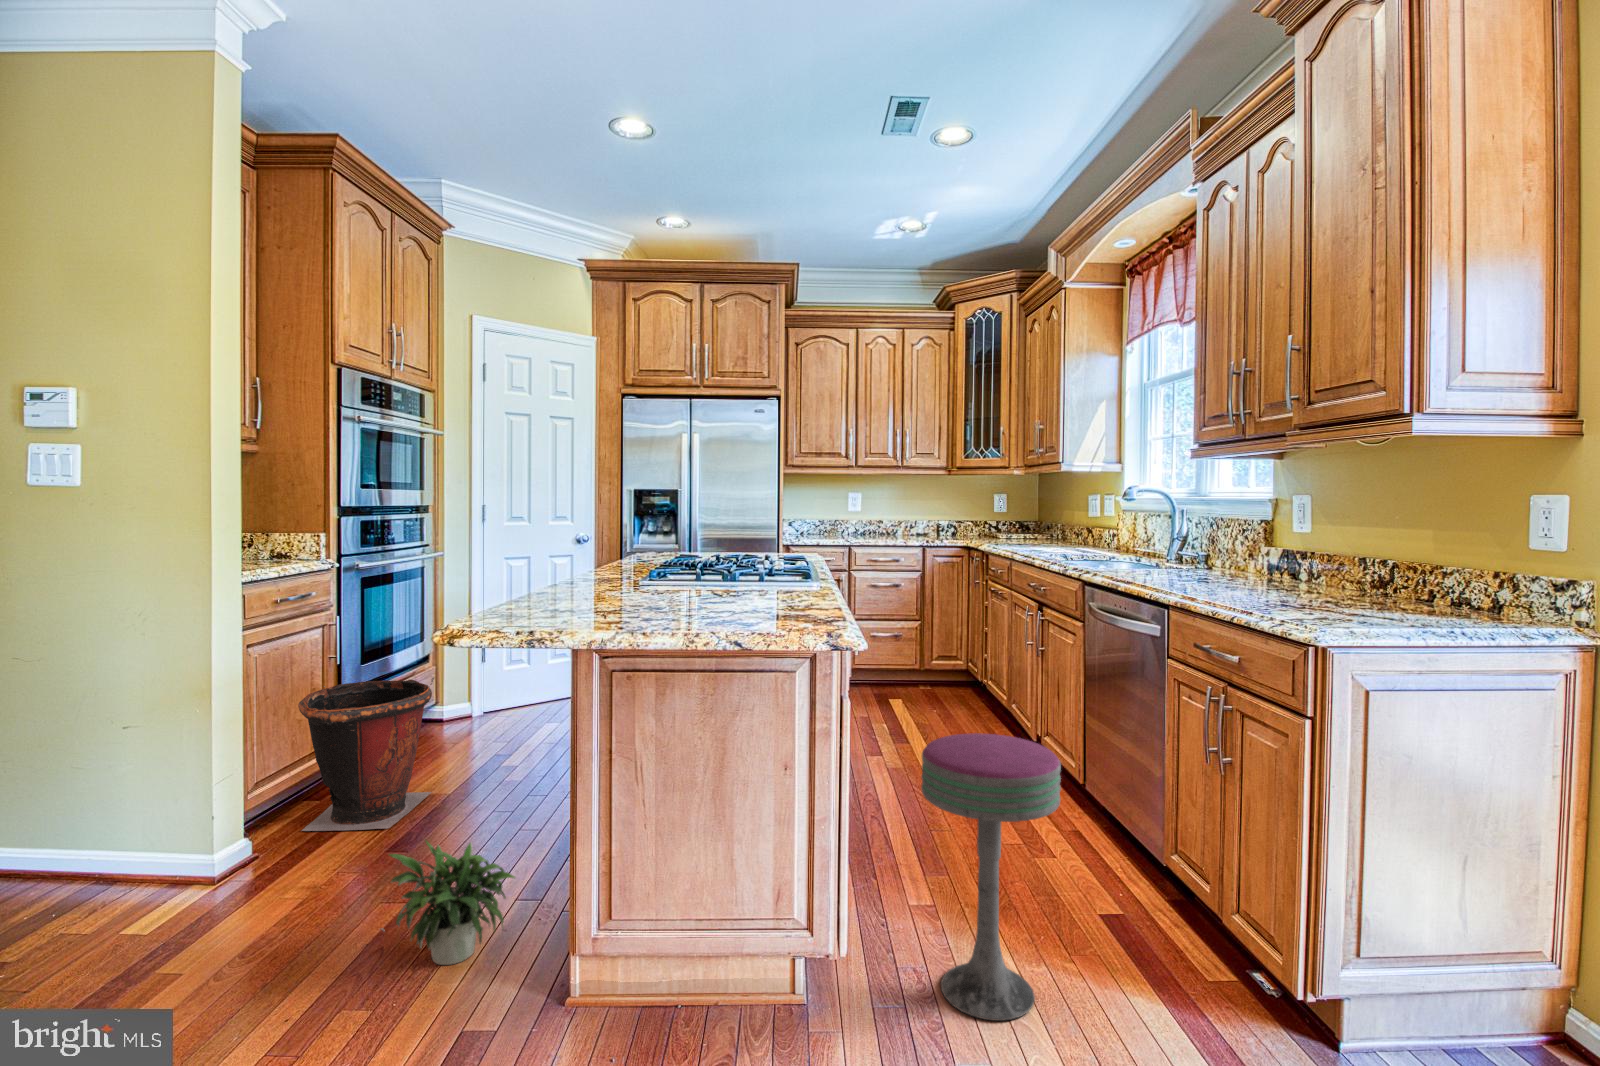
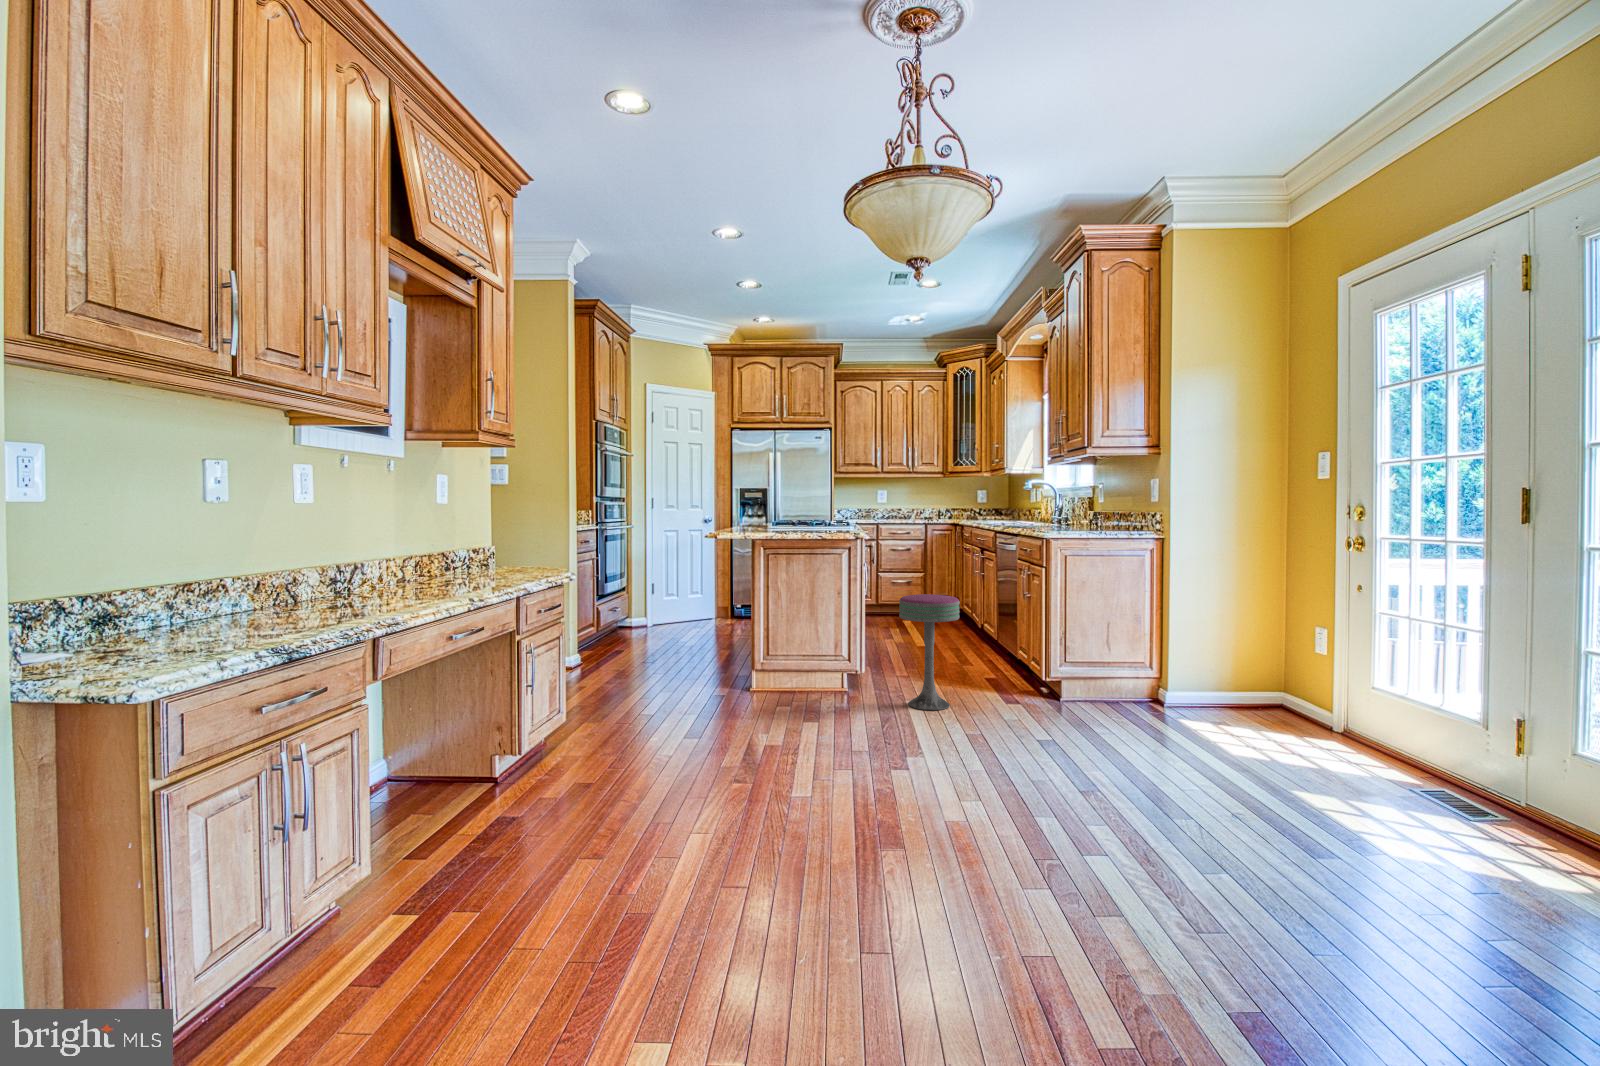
trash can: present [298,677,434,831] -> none [584,587,649,664]
potted plant: present [381,841,515,965] -> none [653,645,716,697]

